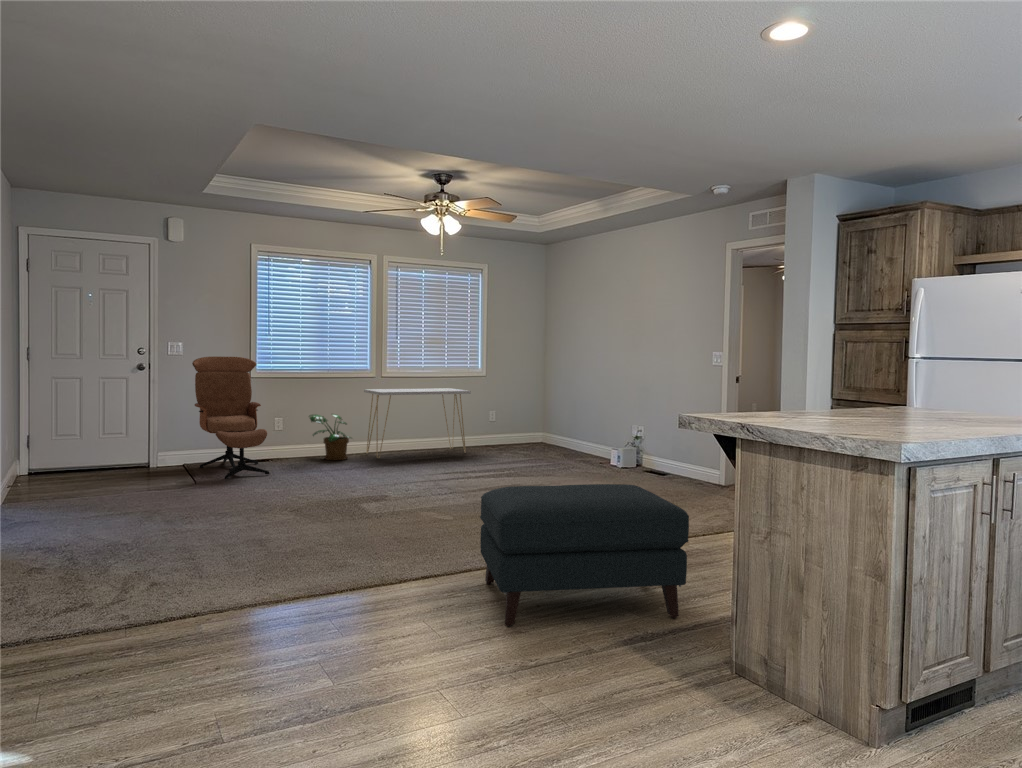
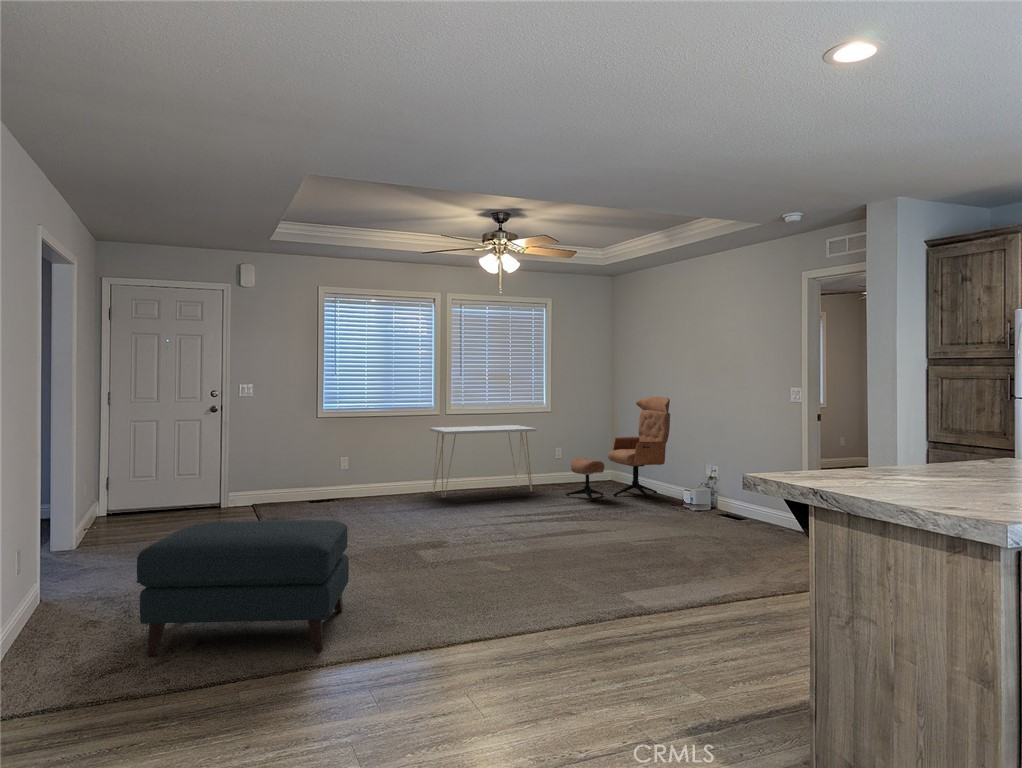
lounge chair: present [192,357,269,479] -> present [566,397,670,501]
potted plant: present [309,414,351,460] -> none [374,453,419,500]
ottoman: present [480,484,689,626] -> present [136,520,349,656]

